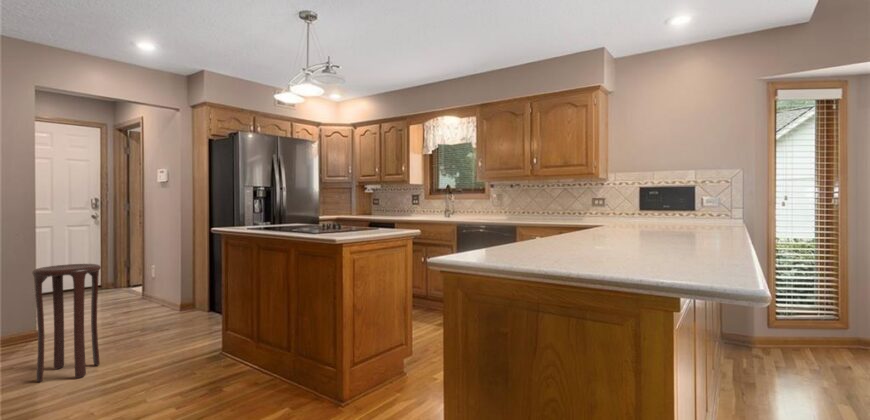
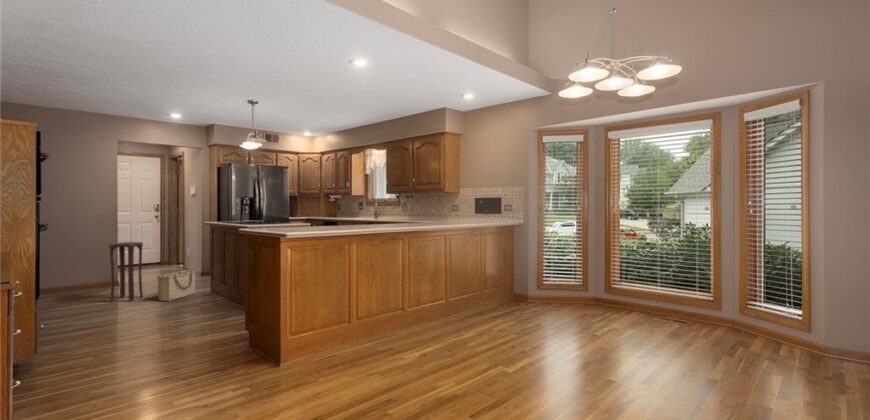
basket: none [133,311,198,375] -> present [157,270,196,301]

